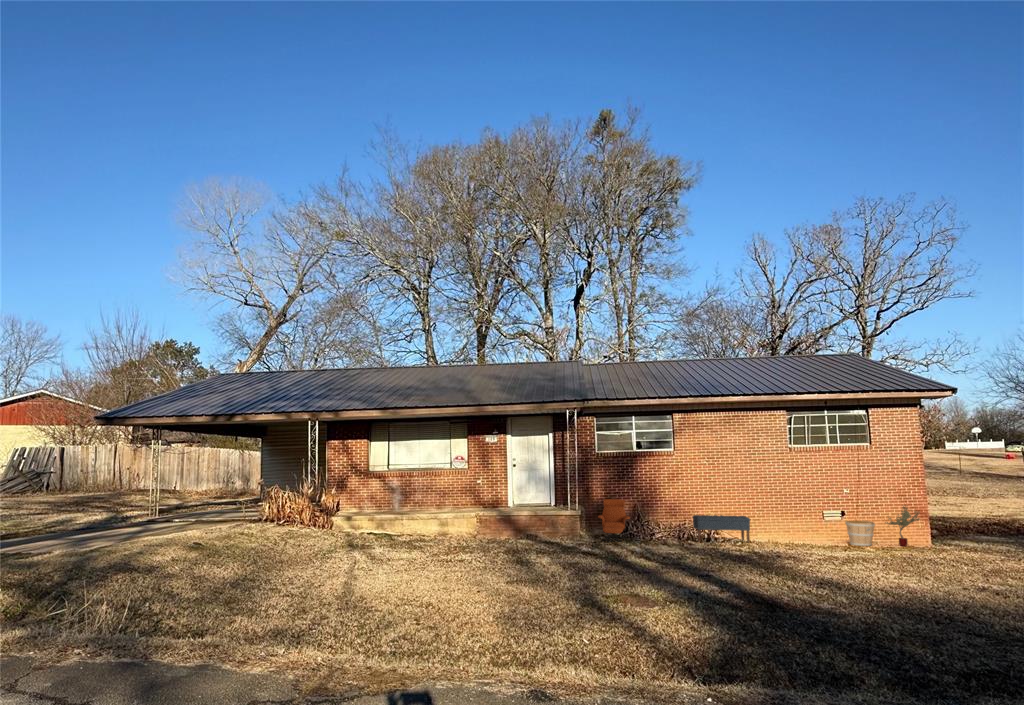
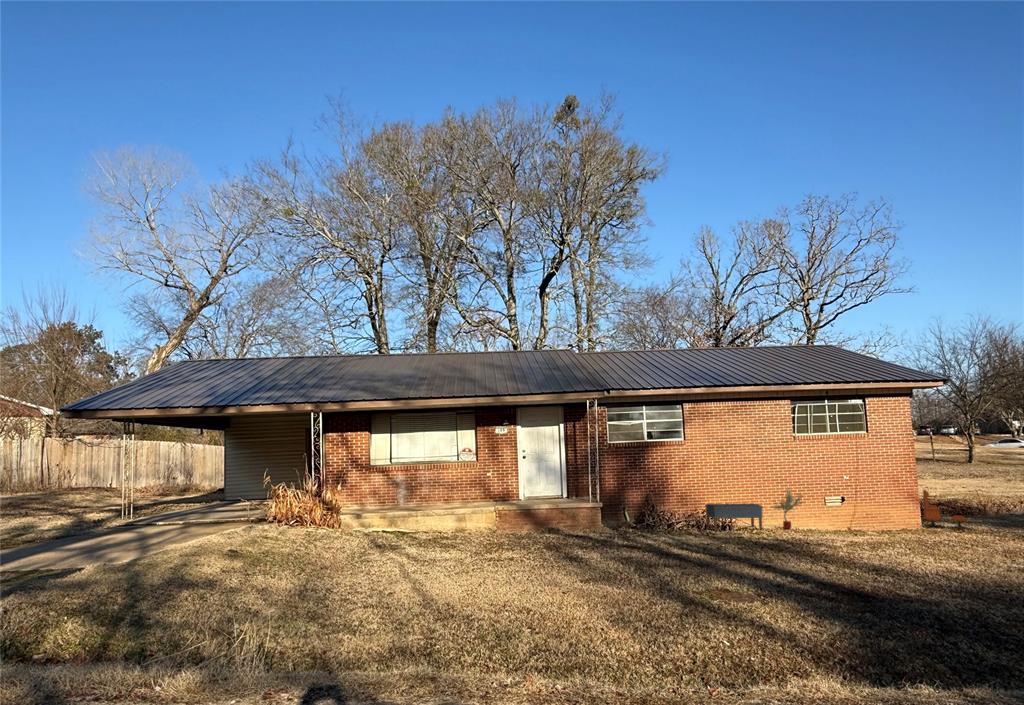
lounge chair: present [598,499,630,542] -> present [923,490,969,529]
potted tree: present [885,506,920,546] -> present [771,489,802,529]
wooden bucket: present [845,520,875,546] -> none [847,505,877,530]

